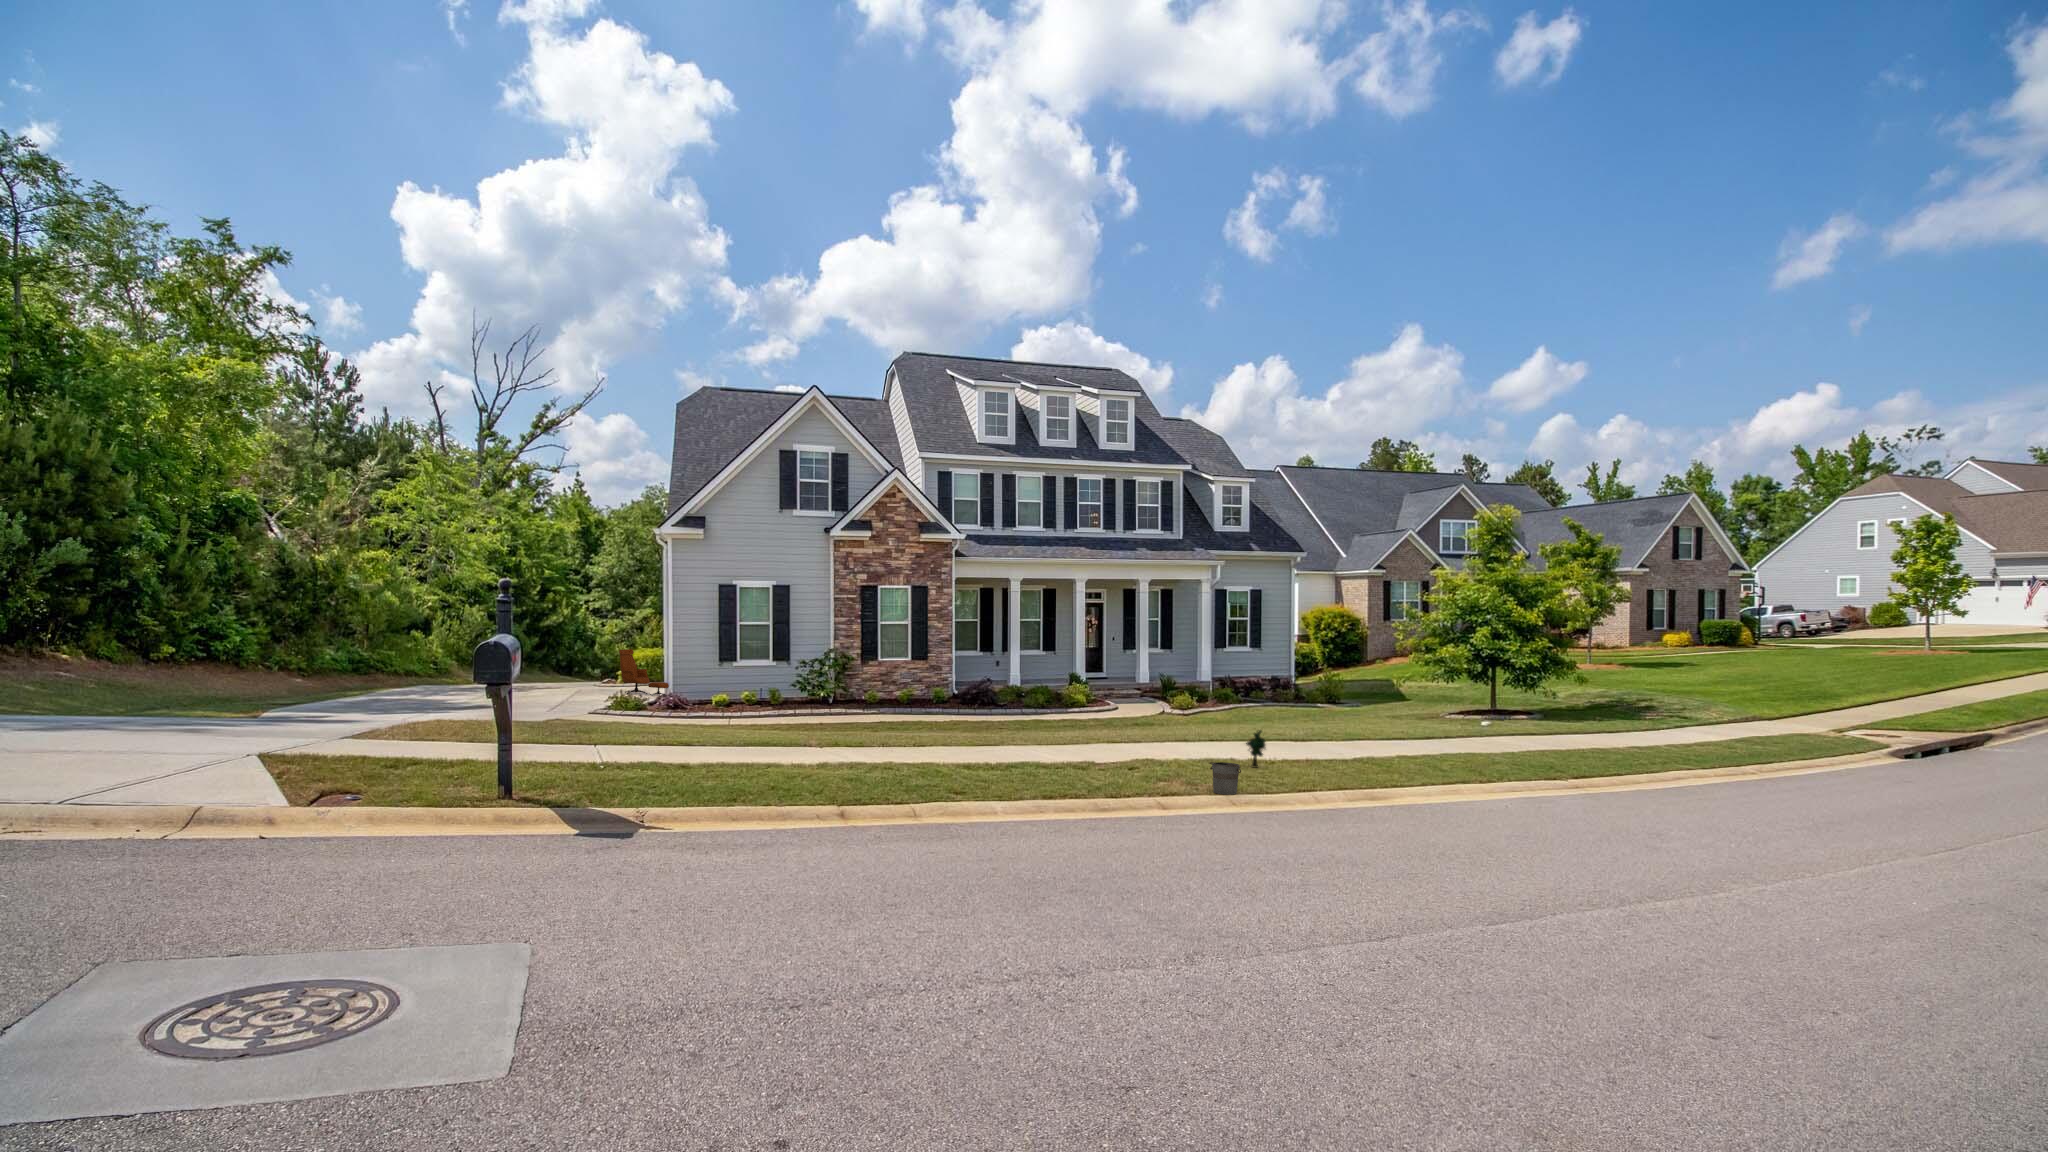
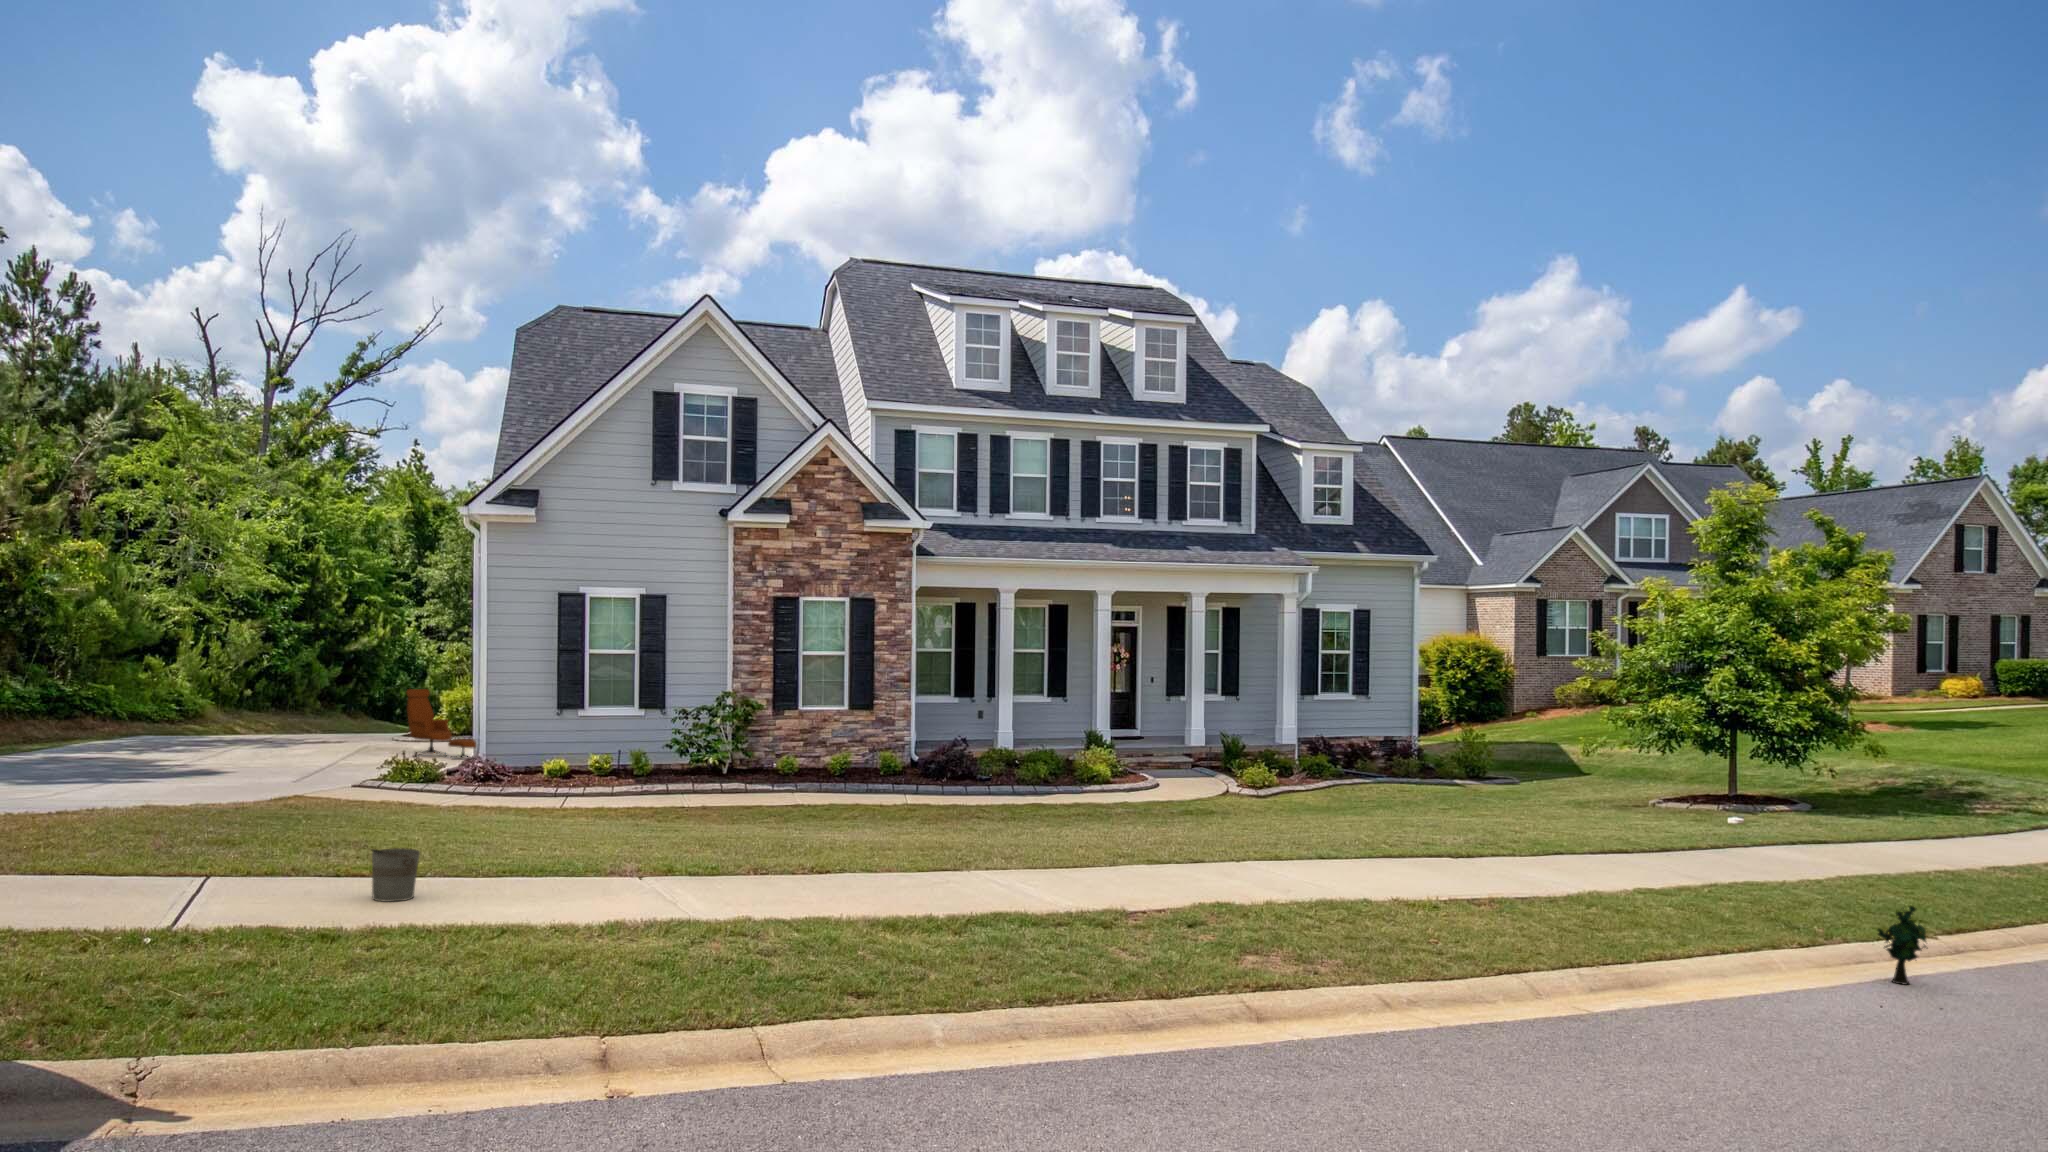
decorative plant: present [1246,730,1266,767] -> present [1877,906,1926,985]
bucket: present [1210,762,1241,795] -> present [371,848,420,902]

